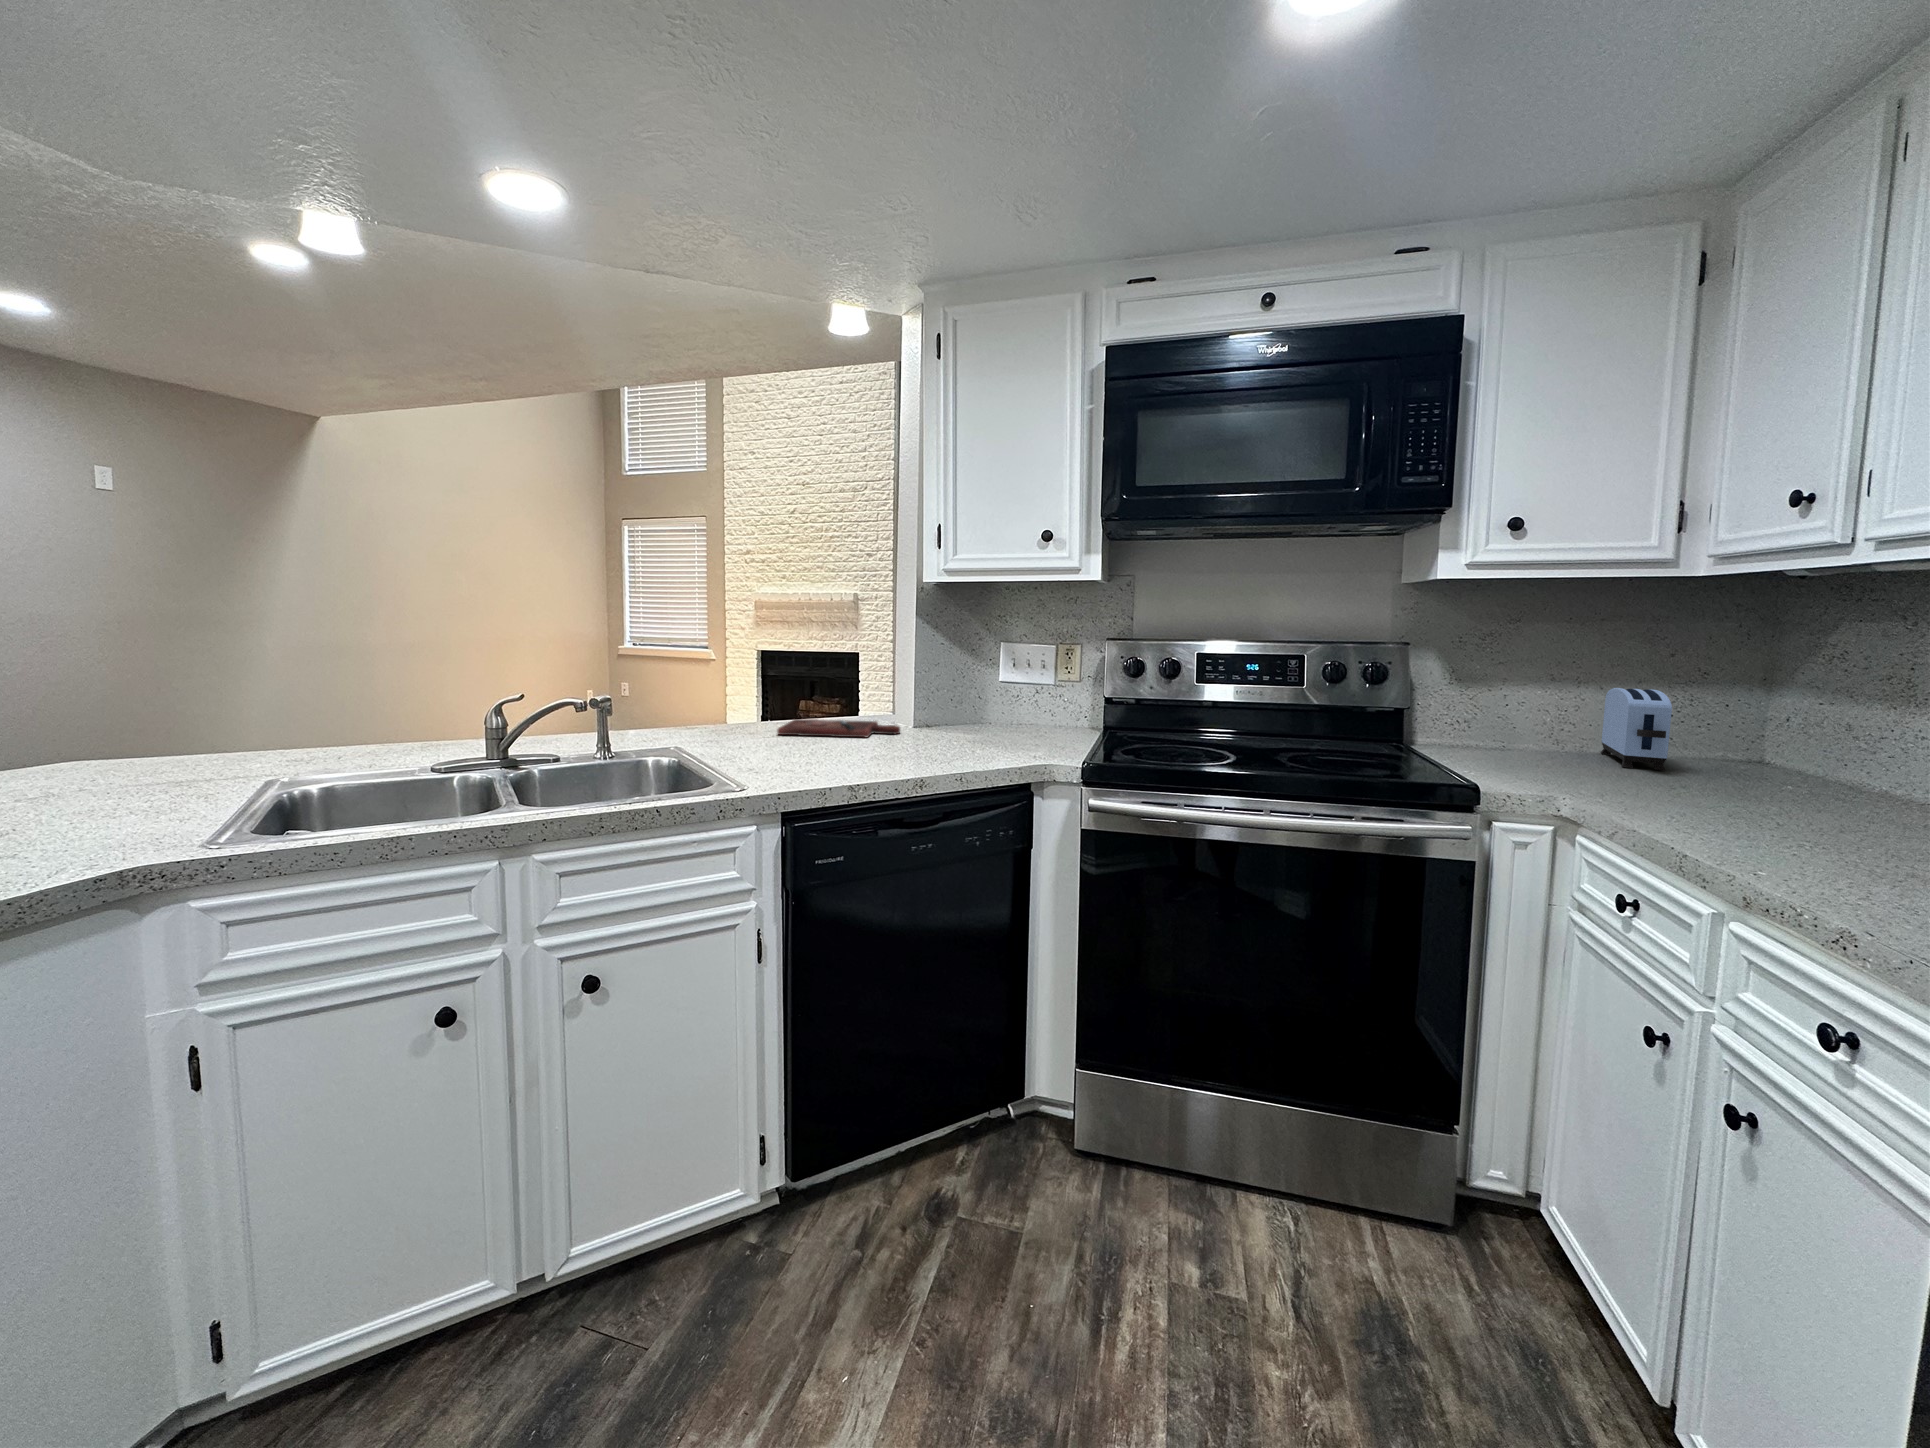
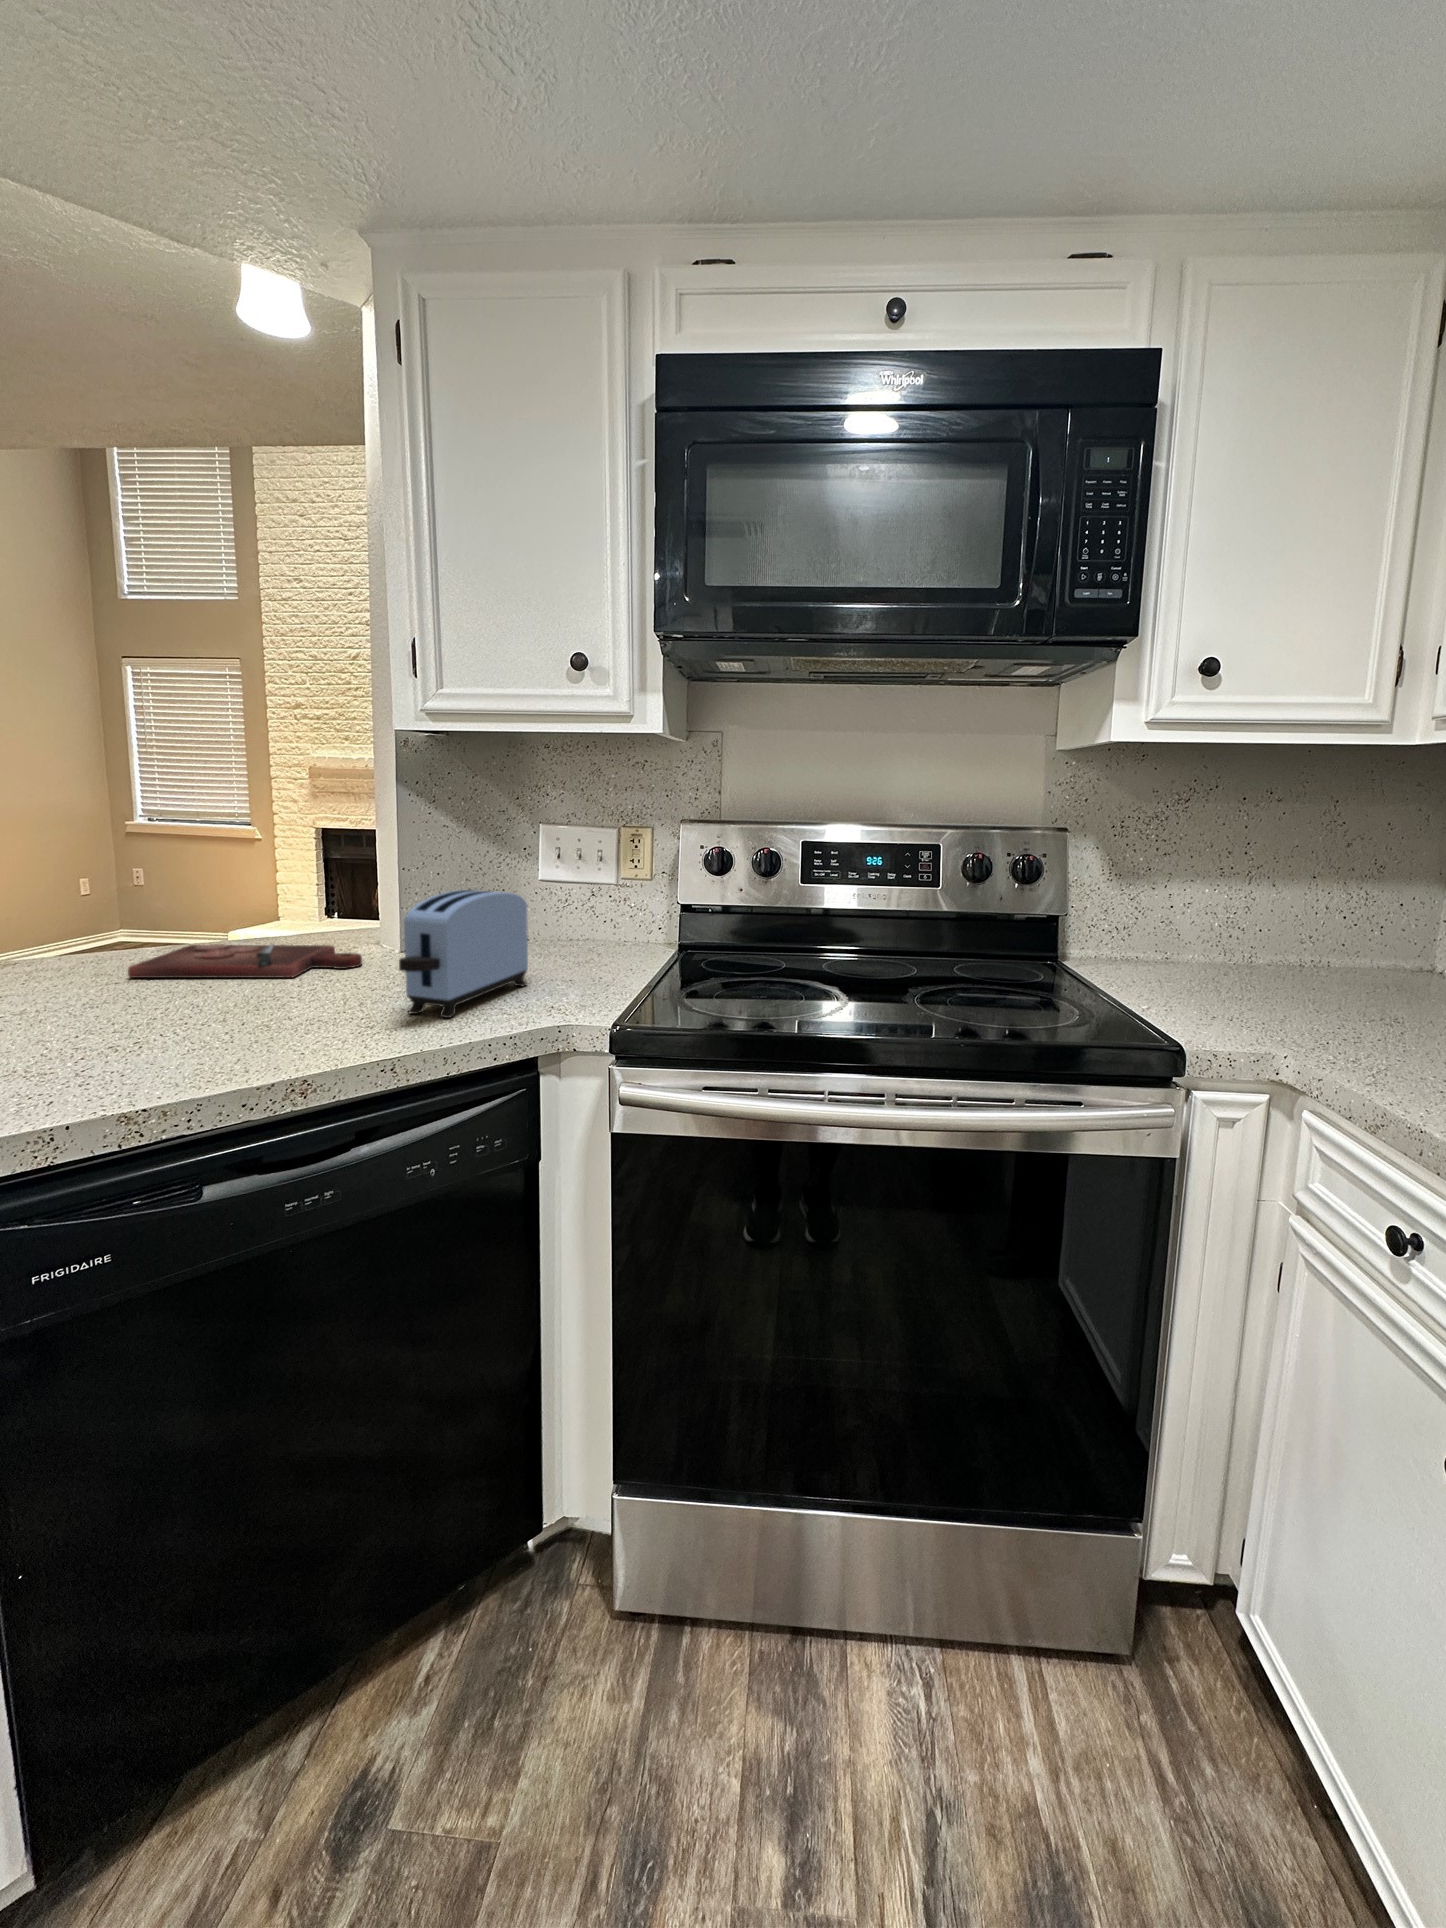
toaster: present [1601,688,1672,771] -> present [399,890,528,1018]

